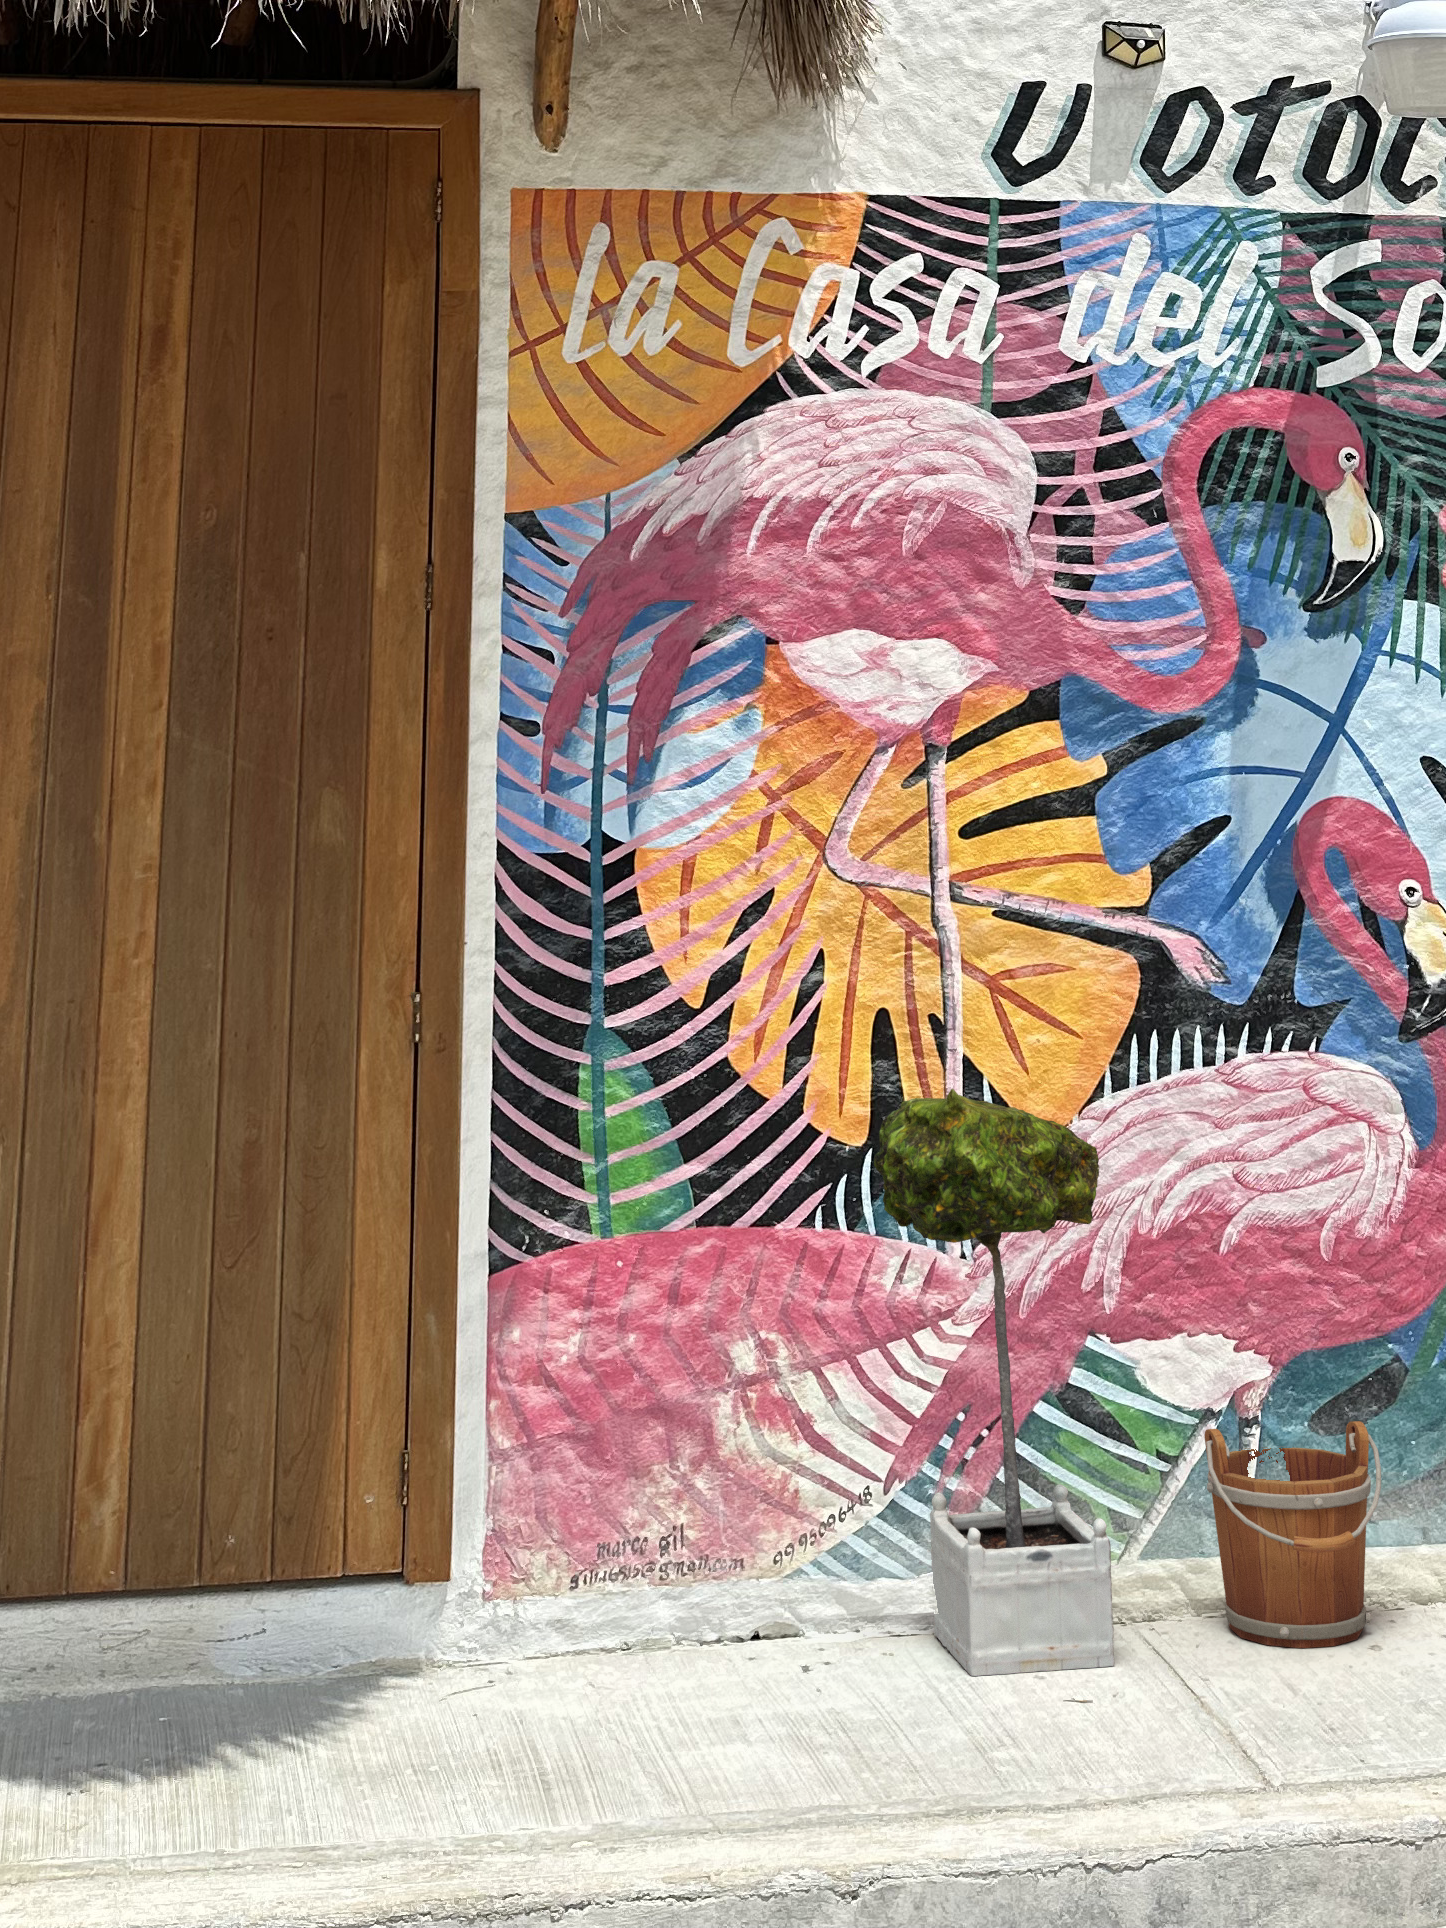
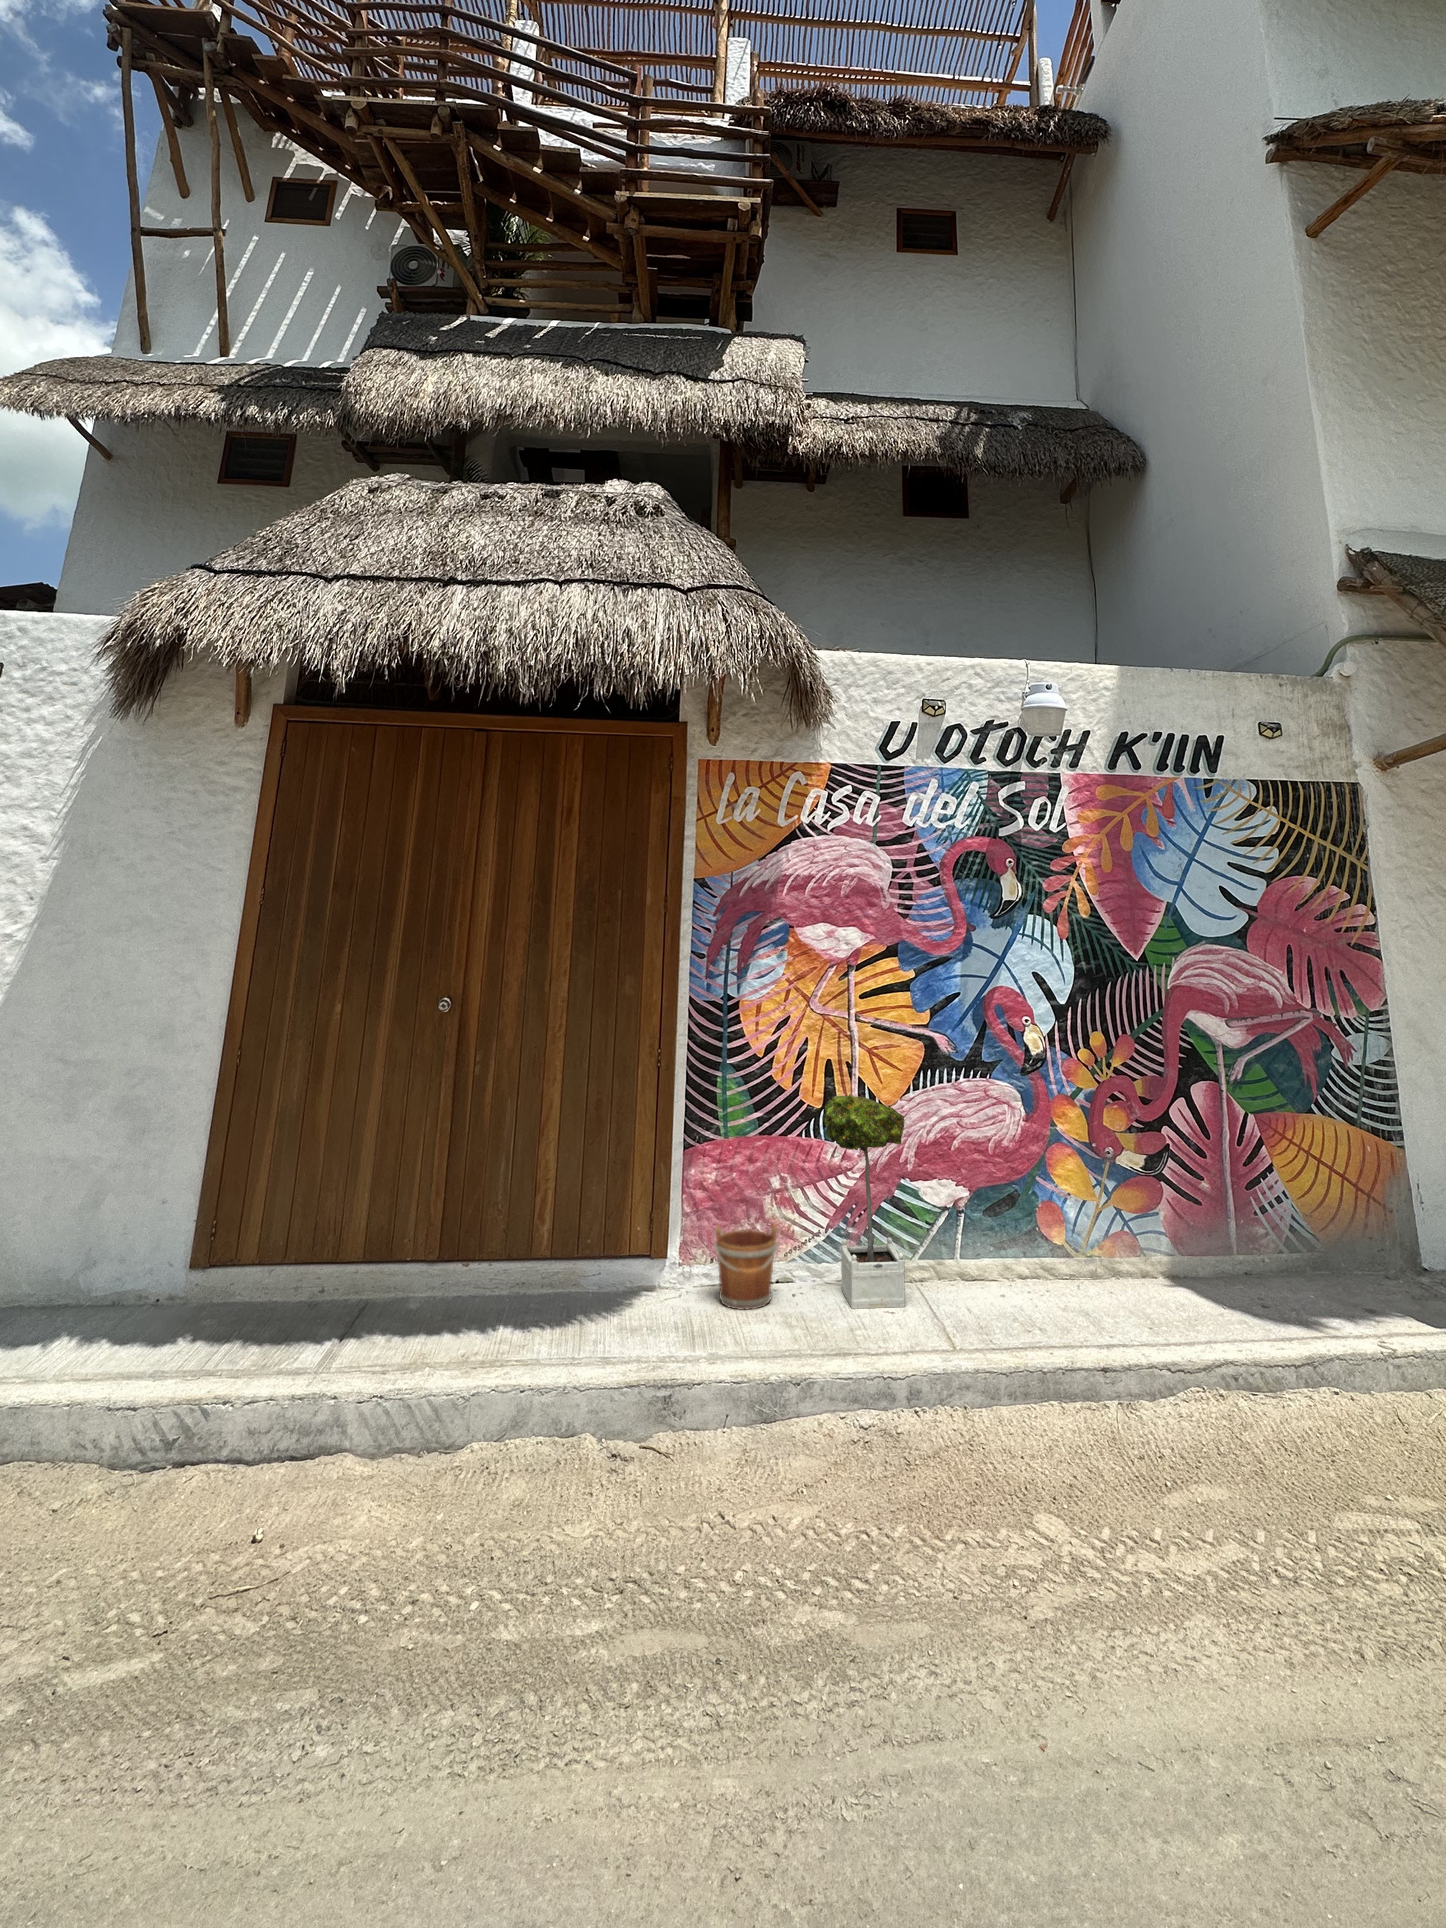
bucket: present [1205,1421,1381,1648] -> present [714,1223,780,1310]

